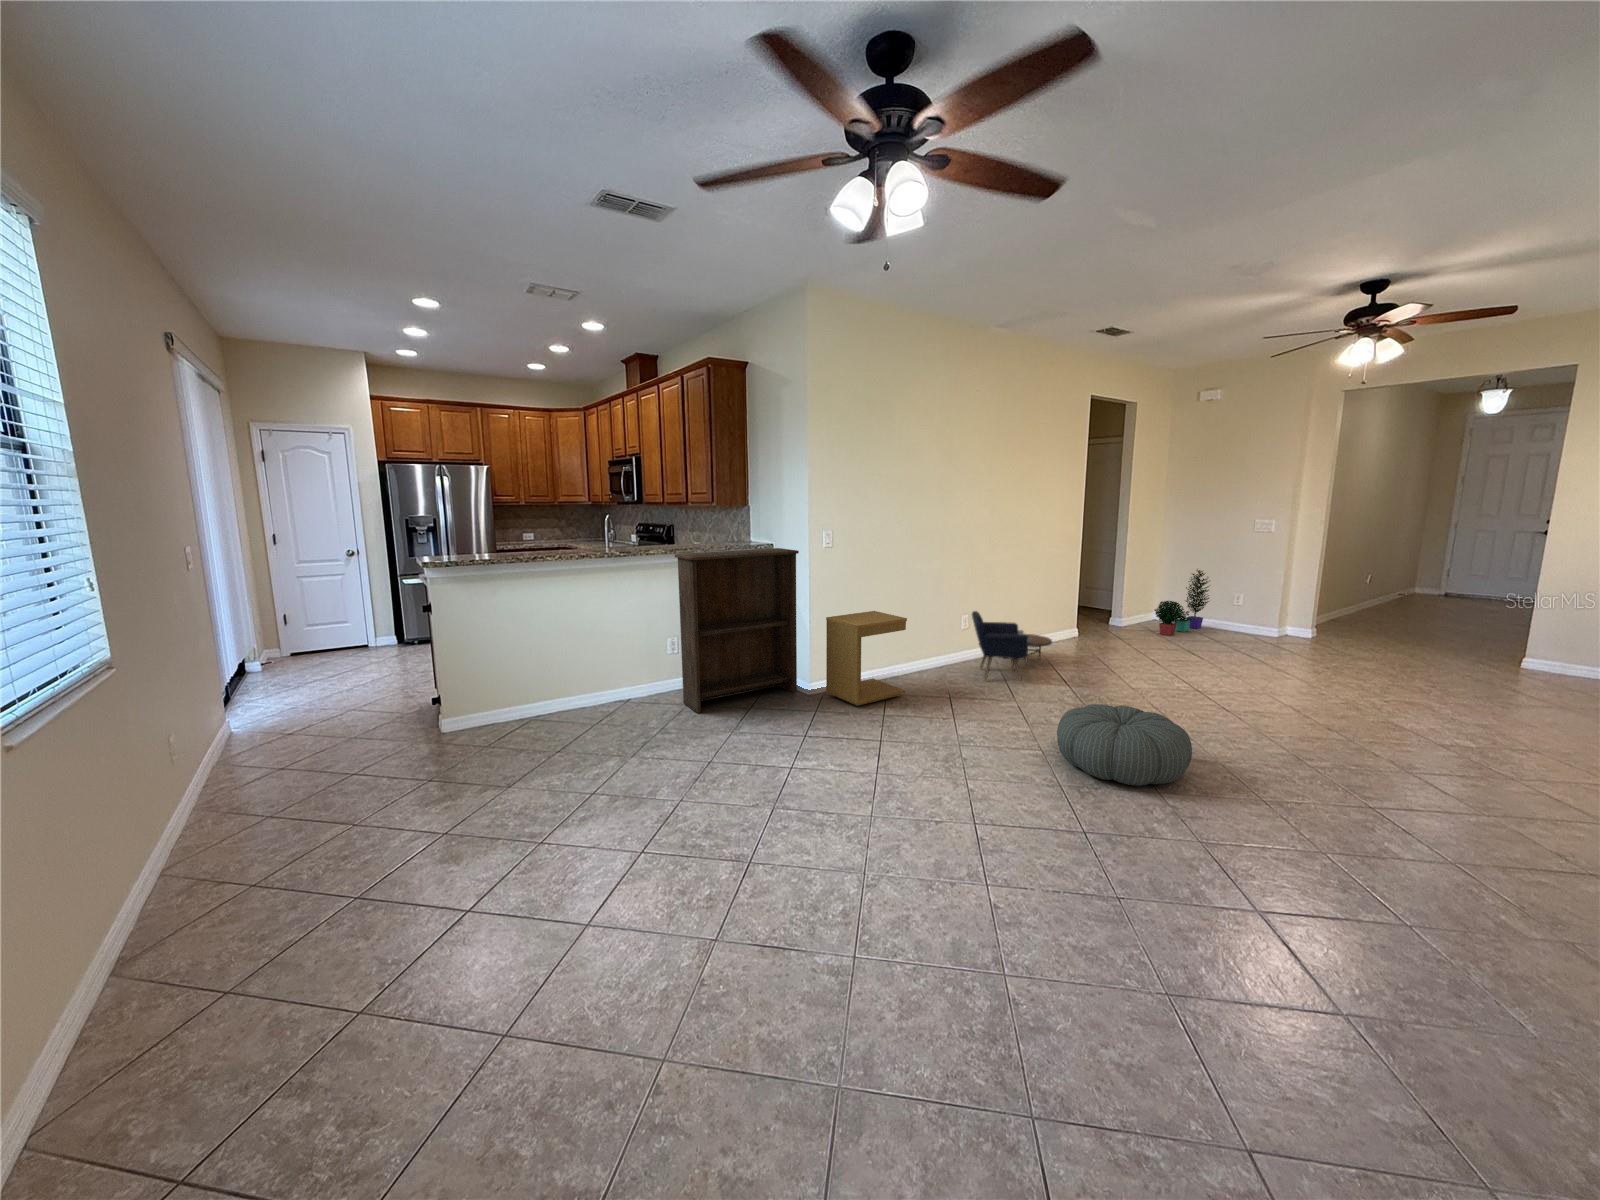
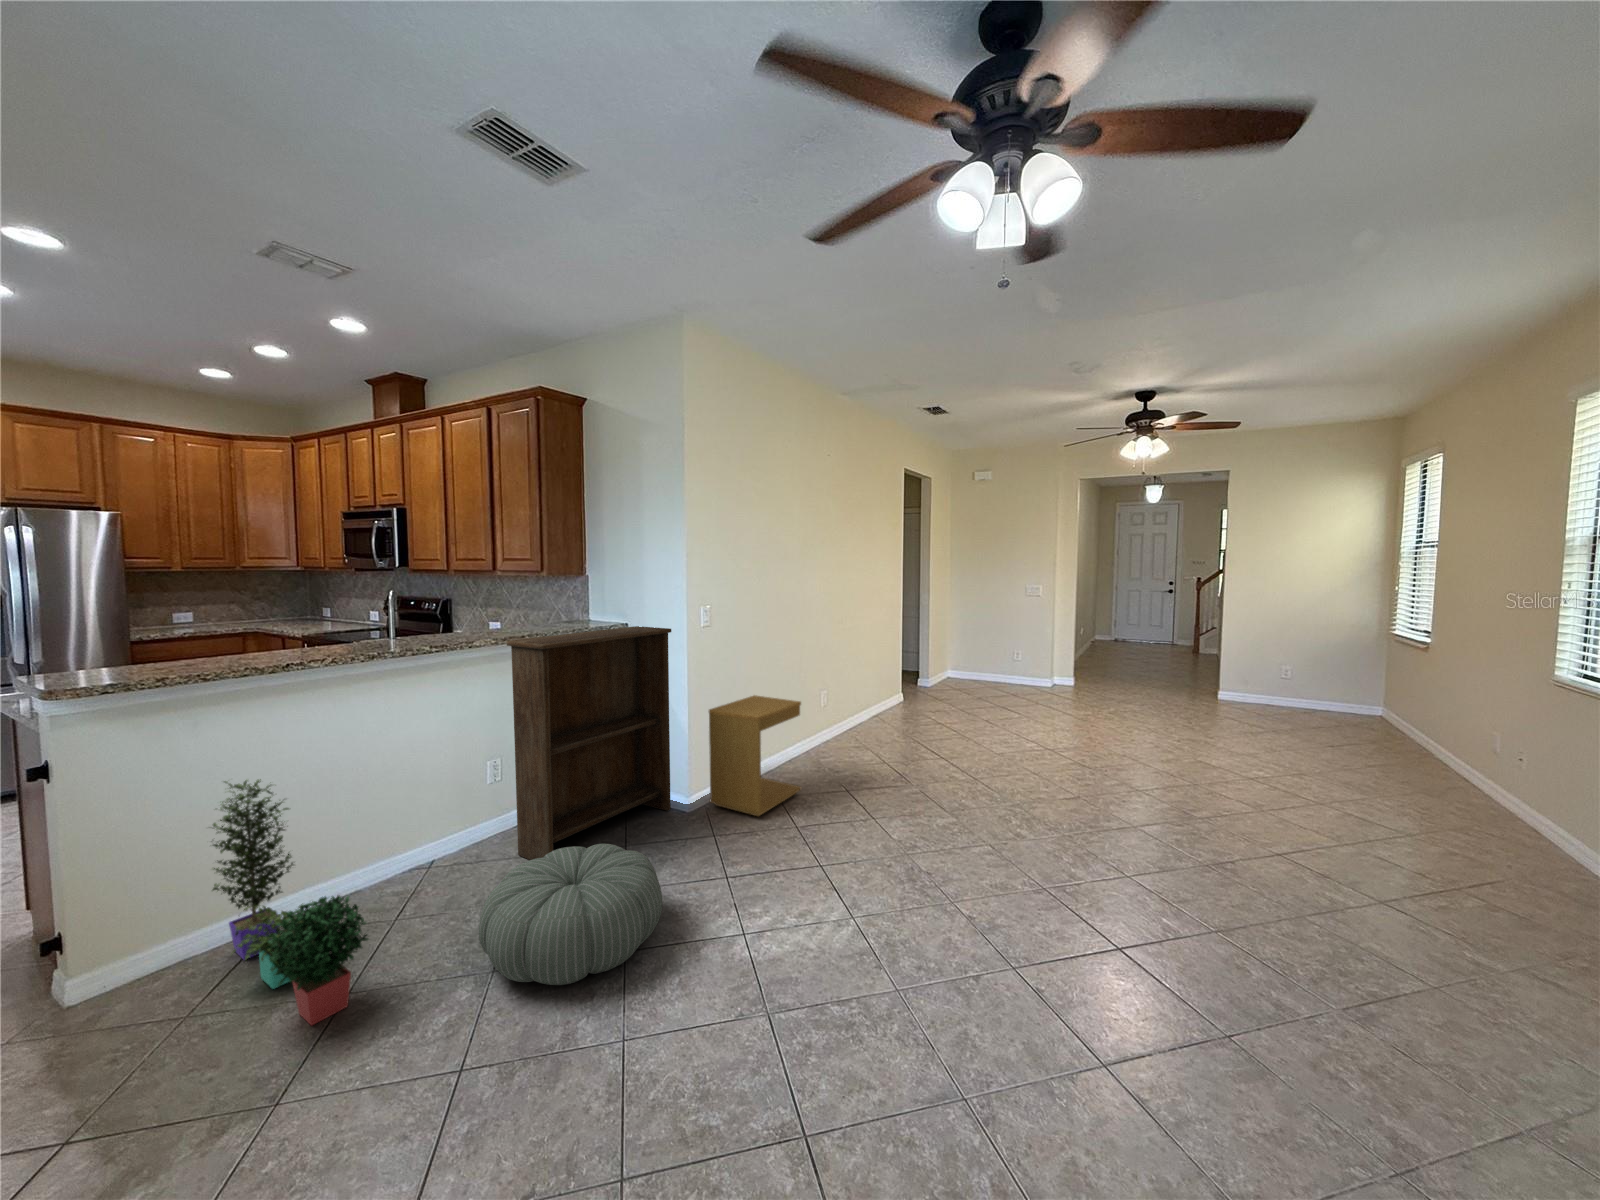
potted plant: present [1155,570,1209,636] -> present [212,779,369,1025]
armchair: present [972,611,1052,681] -> none [840,684,909,760]
pouf: present [1057,704,1192,786] -> present [479,844,662,985]

